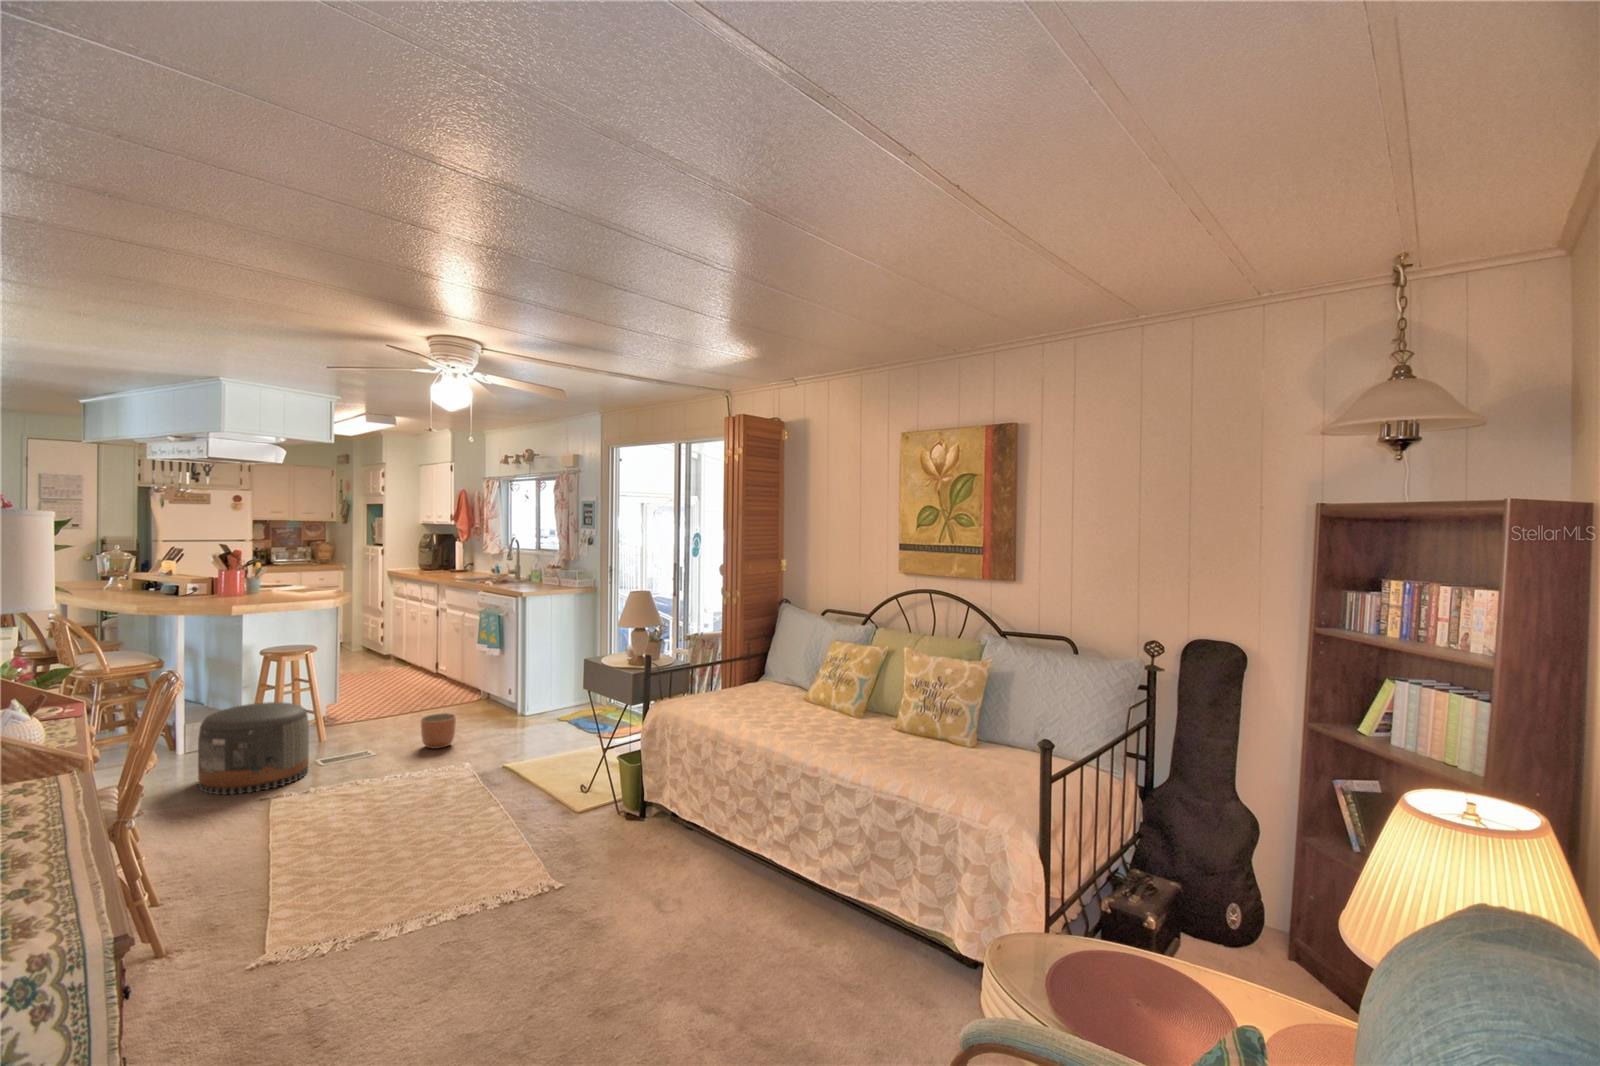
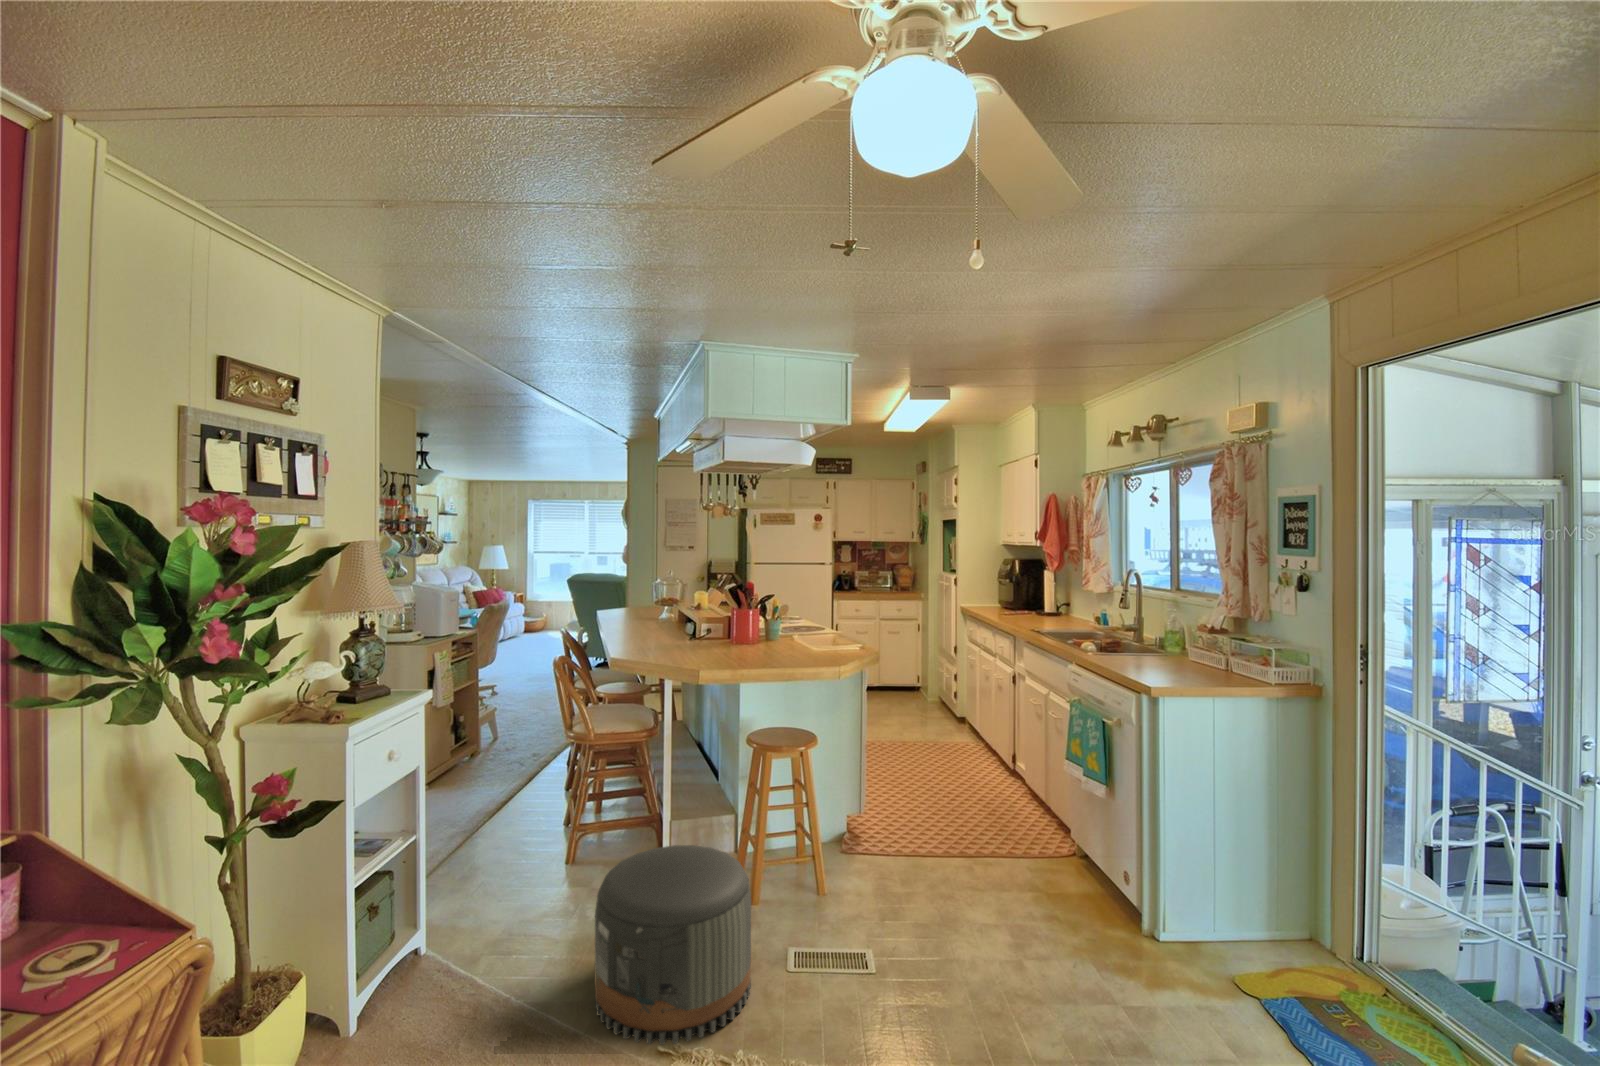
planter: present [421,713,456,748] -> none [943,926,1009,1015]

